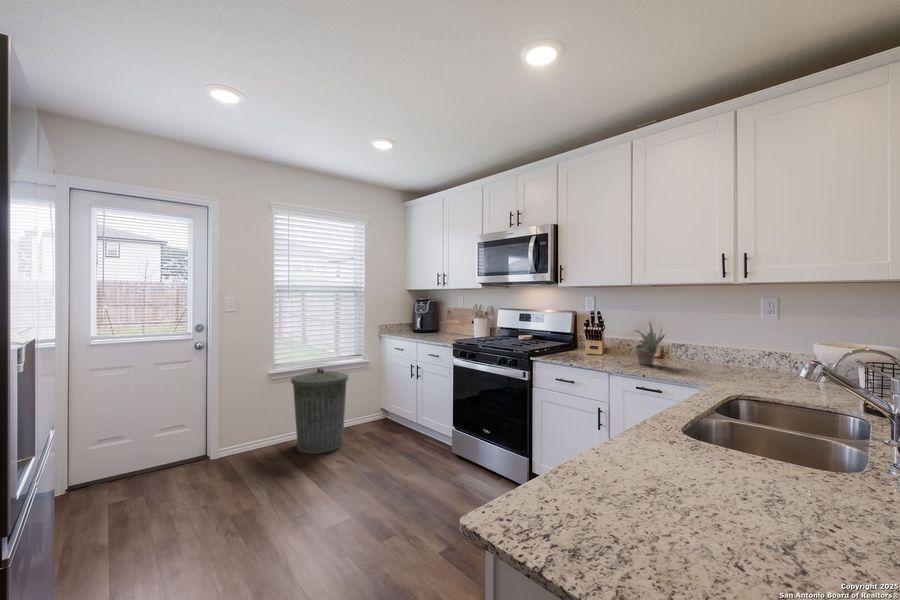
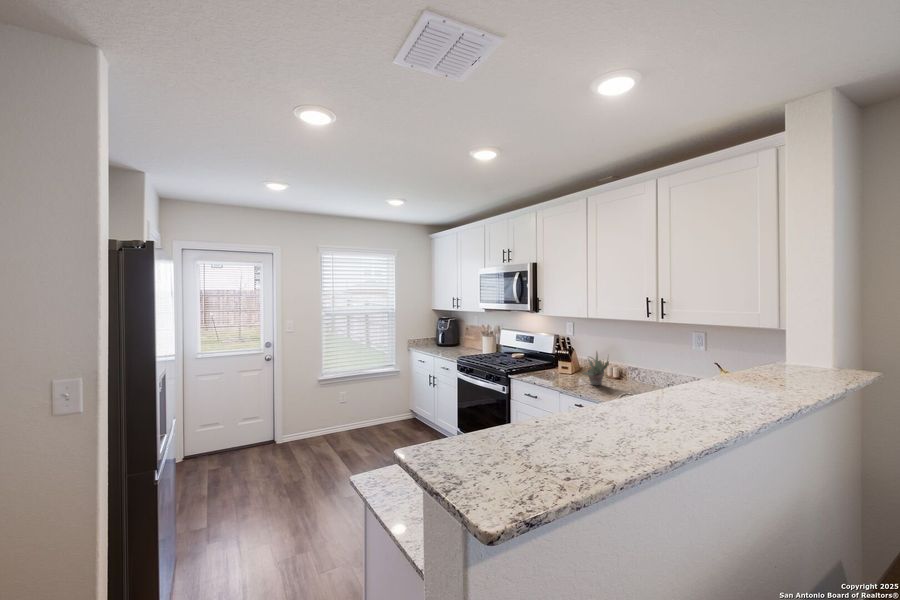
trash can: present [291,368,348,454] -> none [335,376,380,443]

